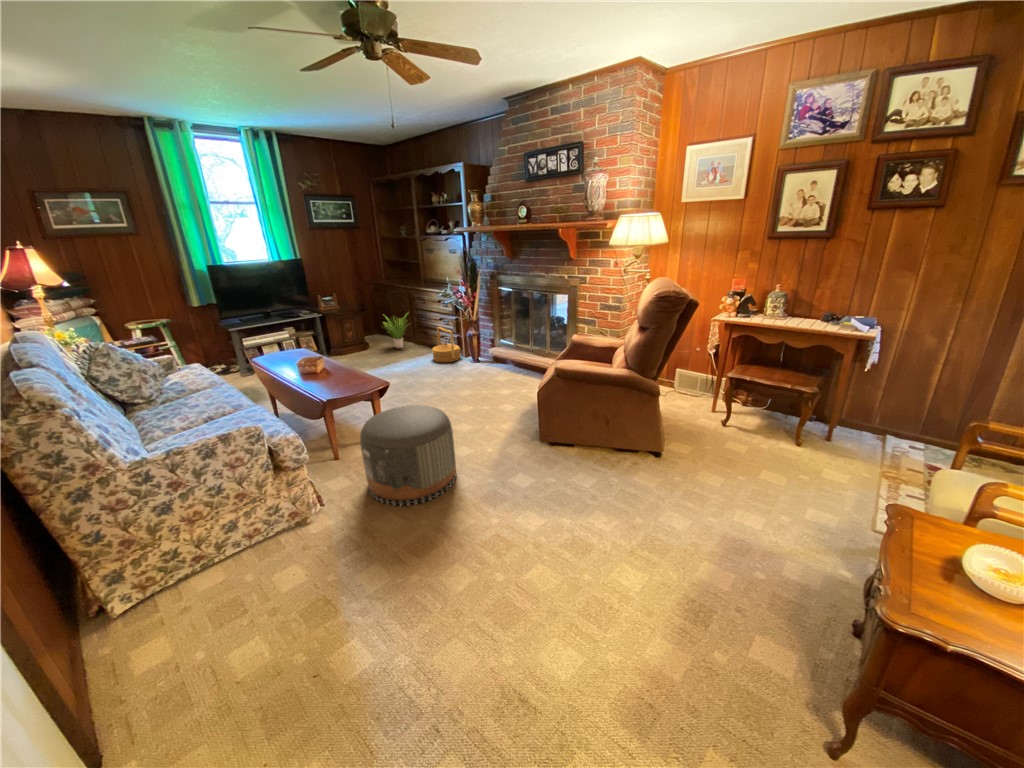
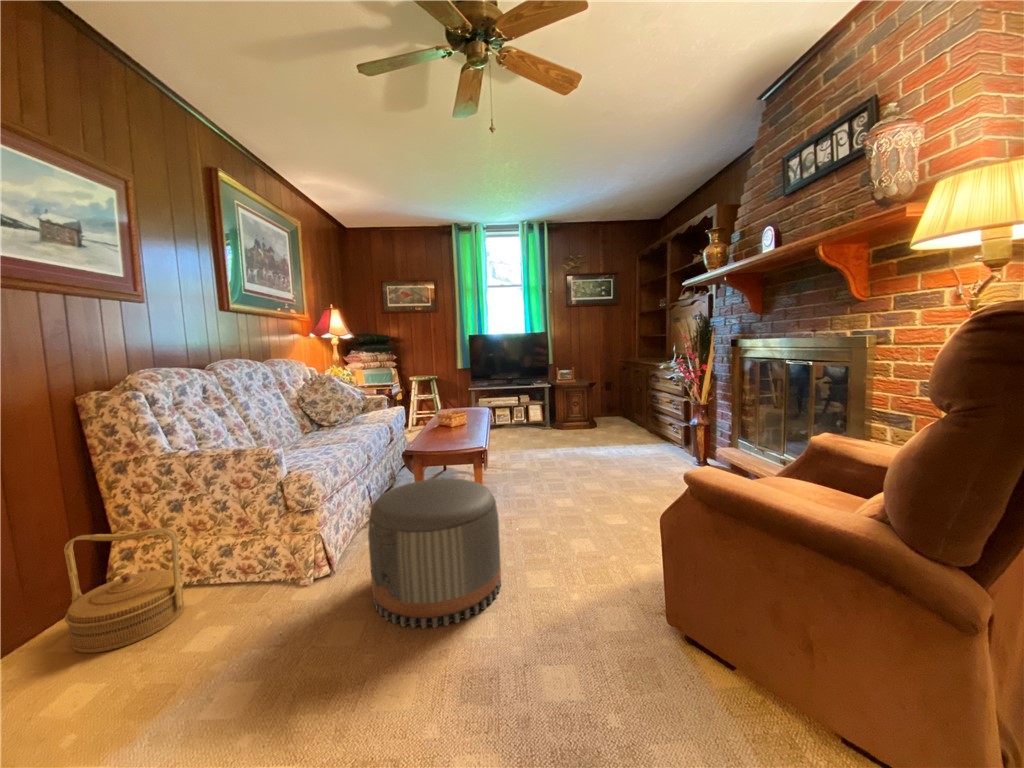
potted plant: present [384,315,406,348] -> none [606,391,646,436]
basket: present [432,327,460,362] -> present [64,528,184,653]

